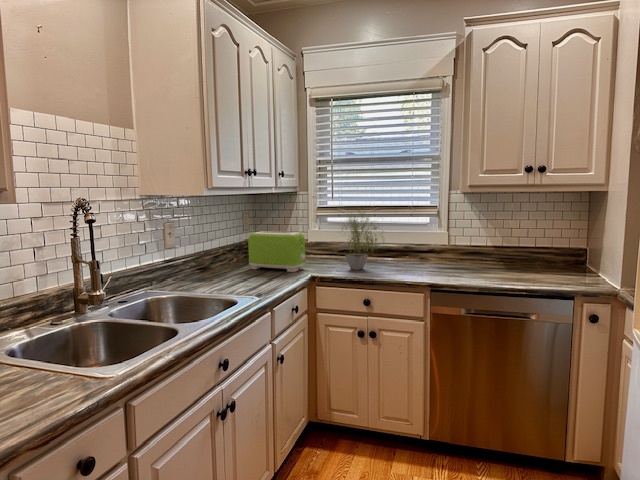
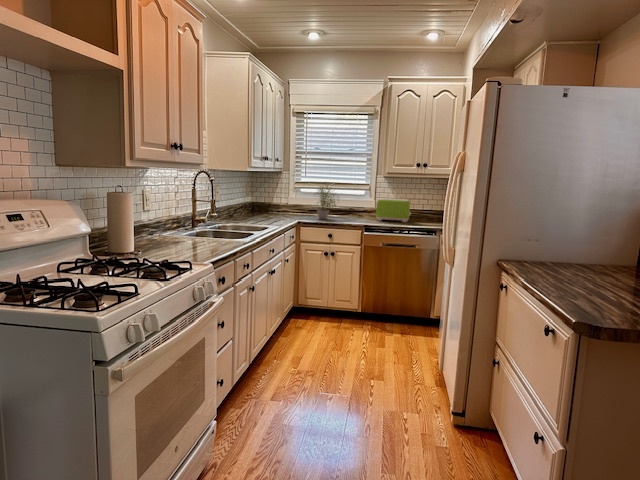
toaster: present [248,231,306,272] -> present [376,199,411,222]

